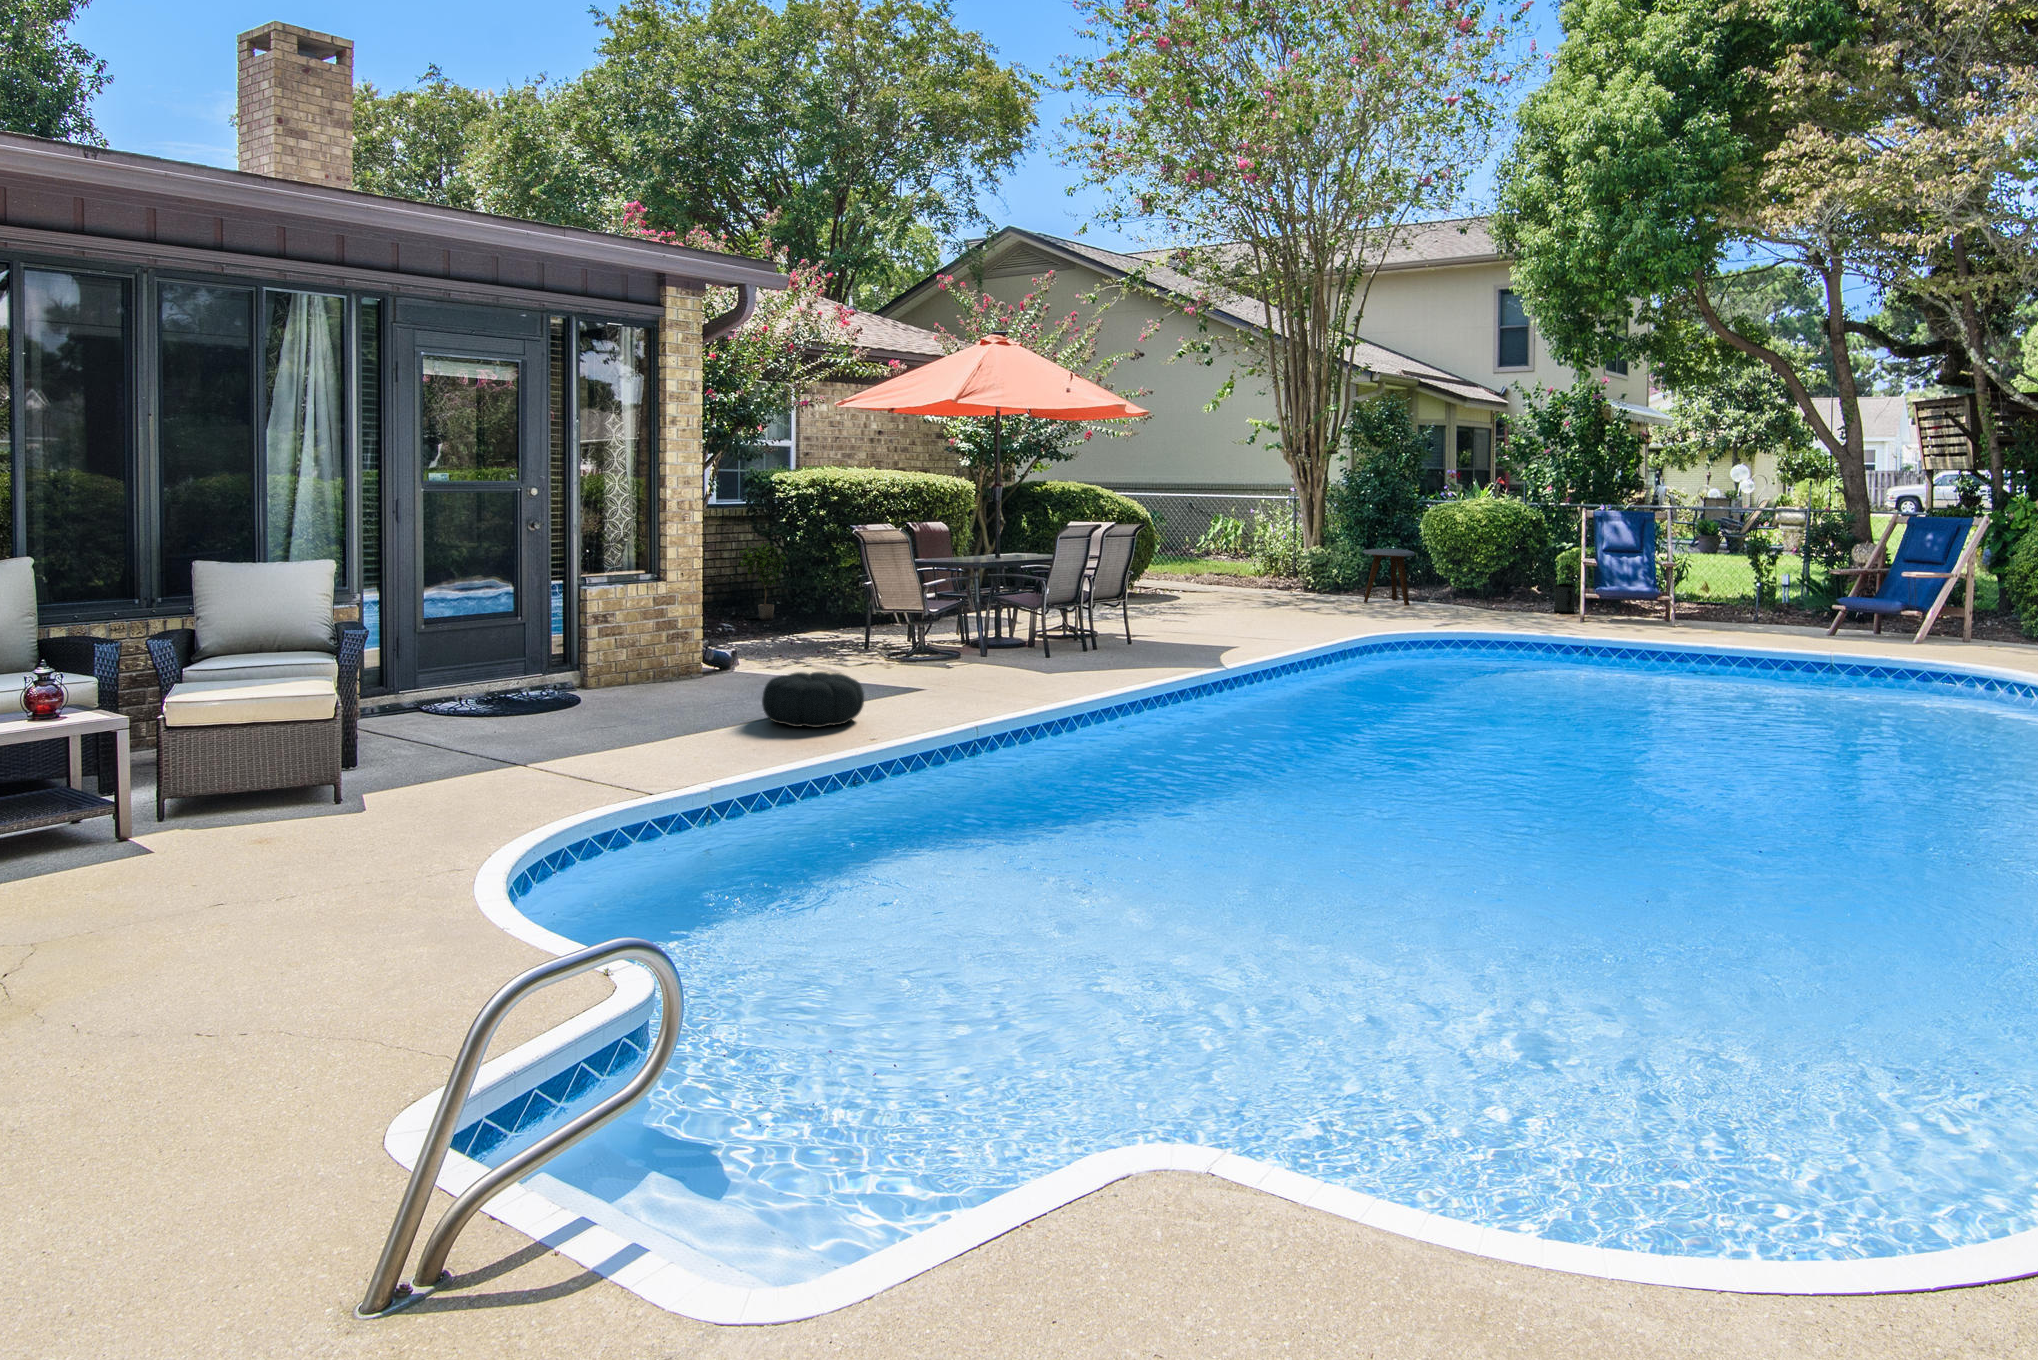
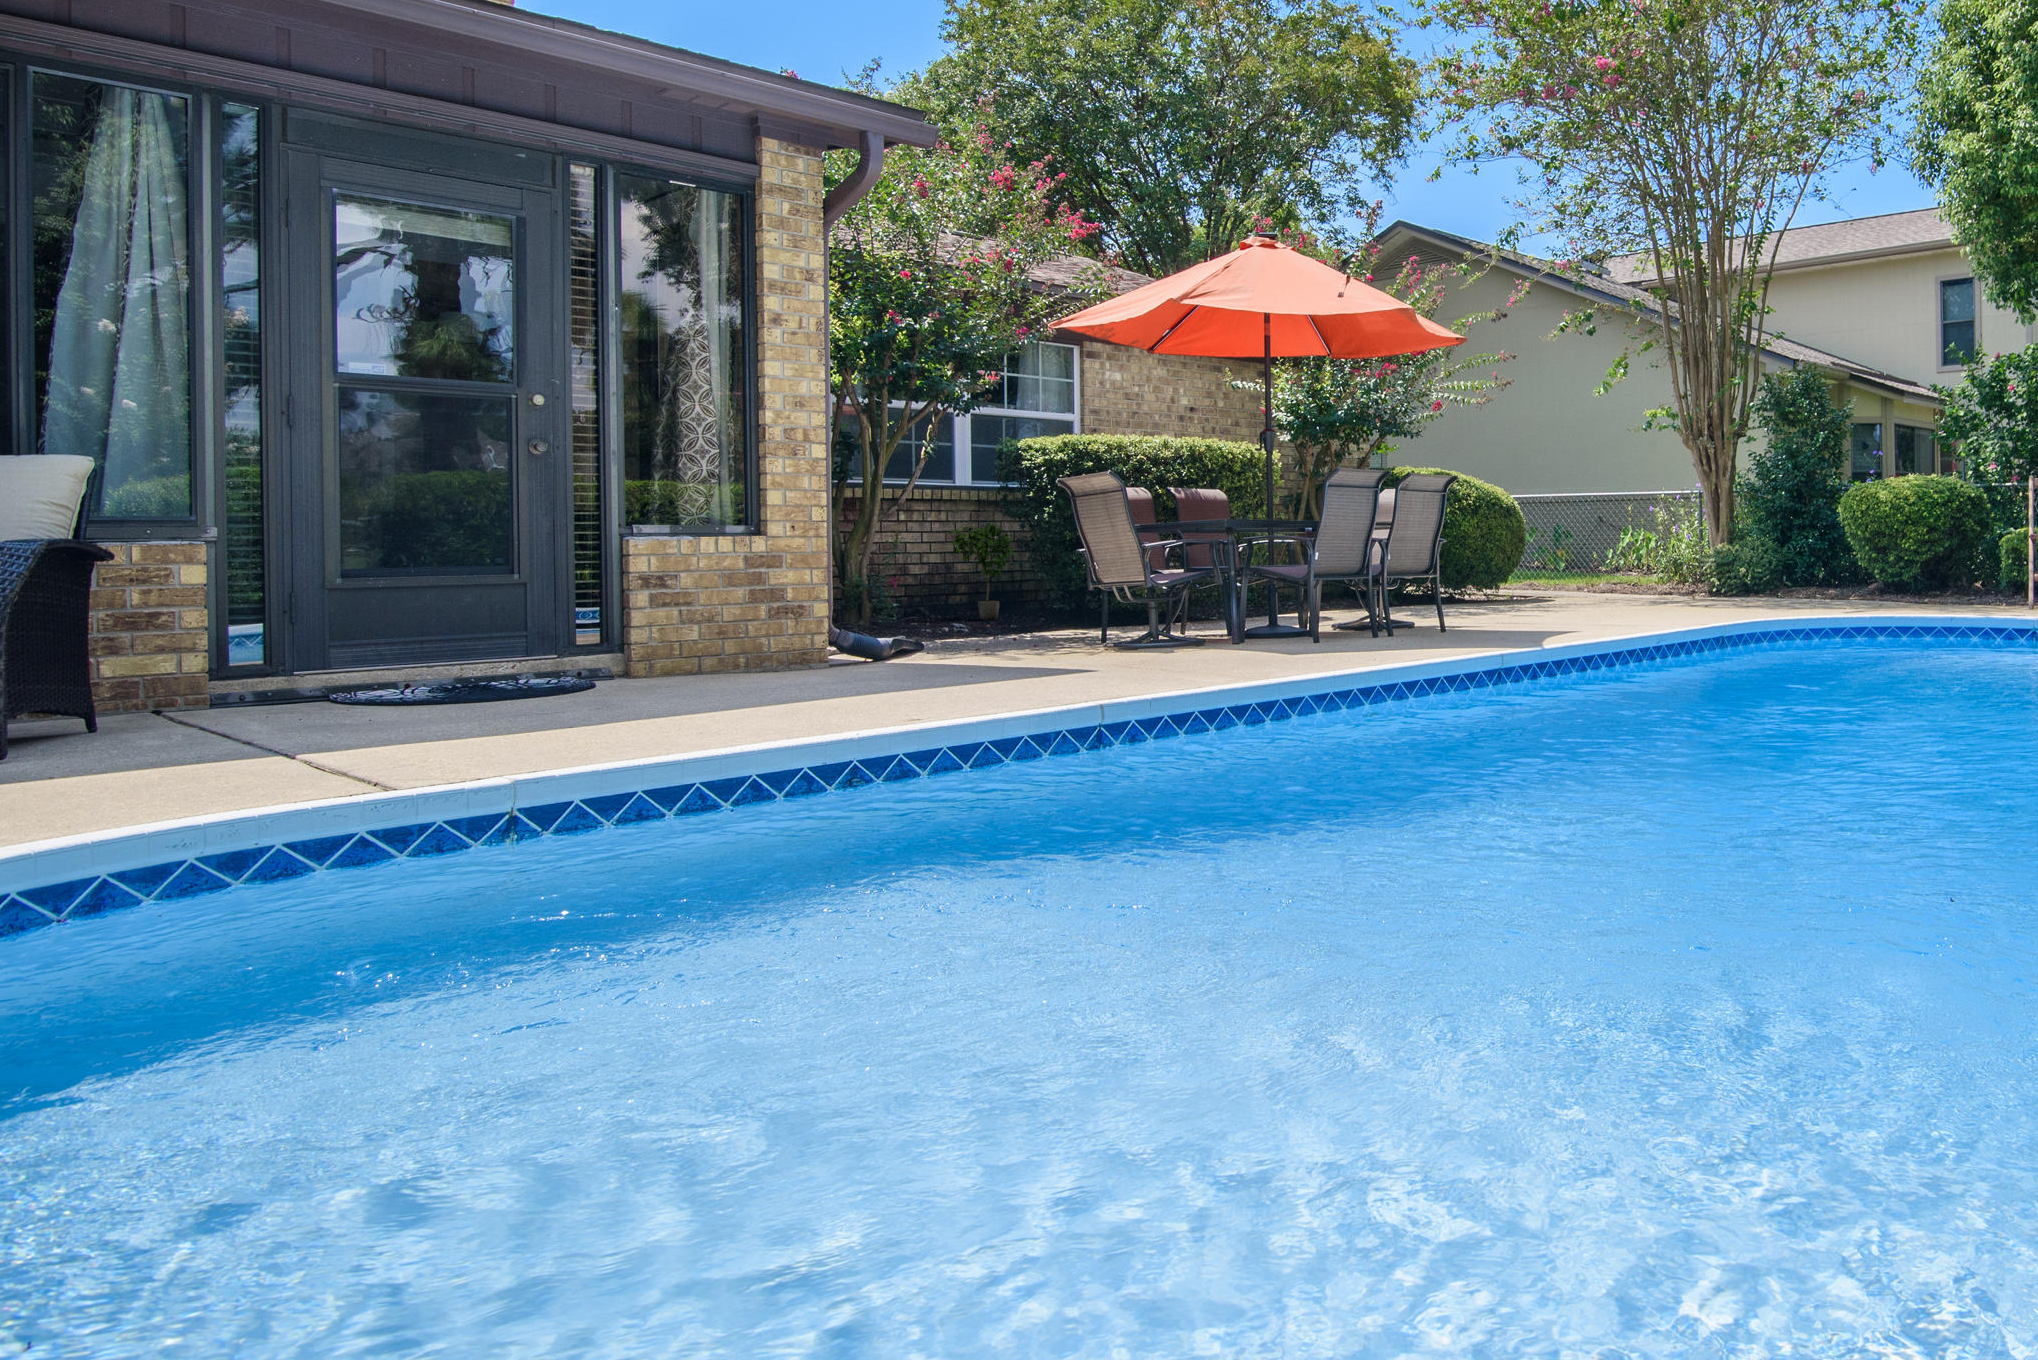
side table: present [1363,549,1415,605] -> none [1761,534,1824,601]
watering can: present [1547,576,1575,614] -> none [1987,556,2022,604]
pouf: present [762,672,864,727] -> none [806,633,968,706]

